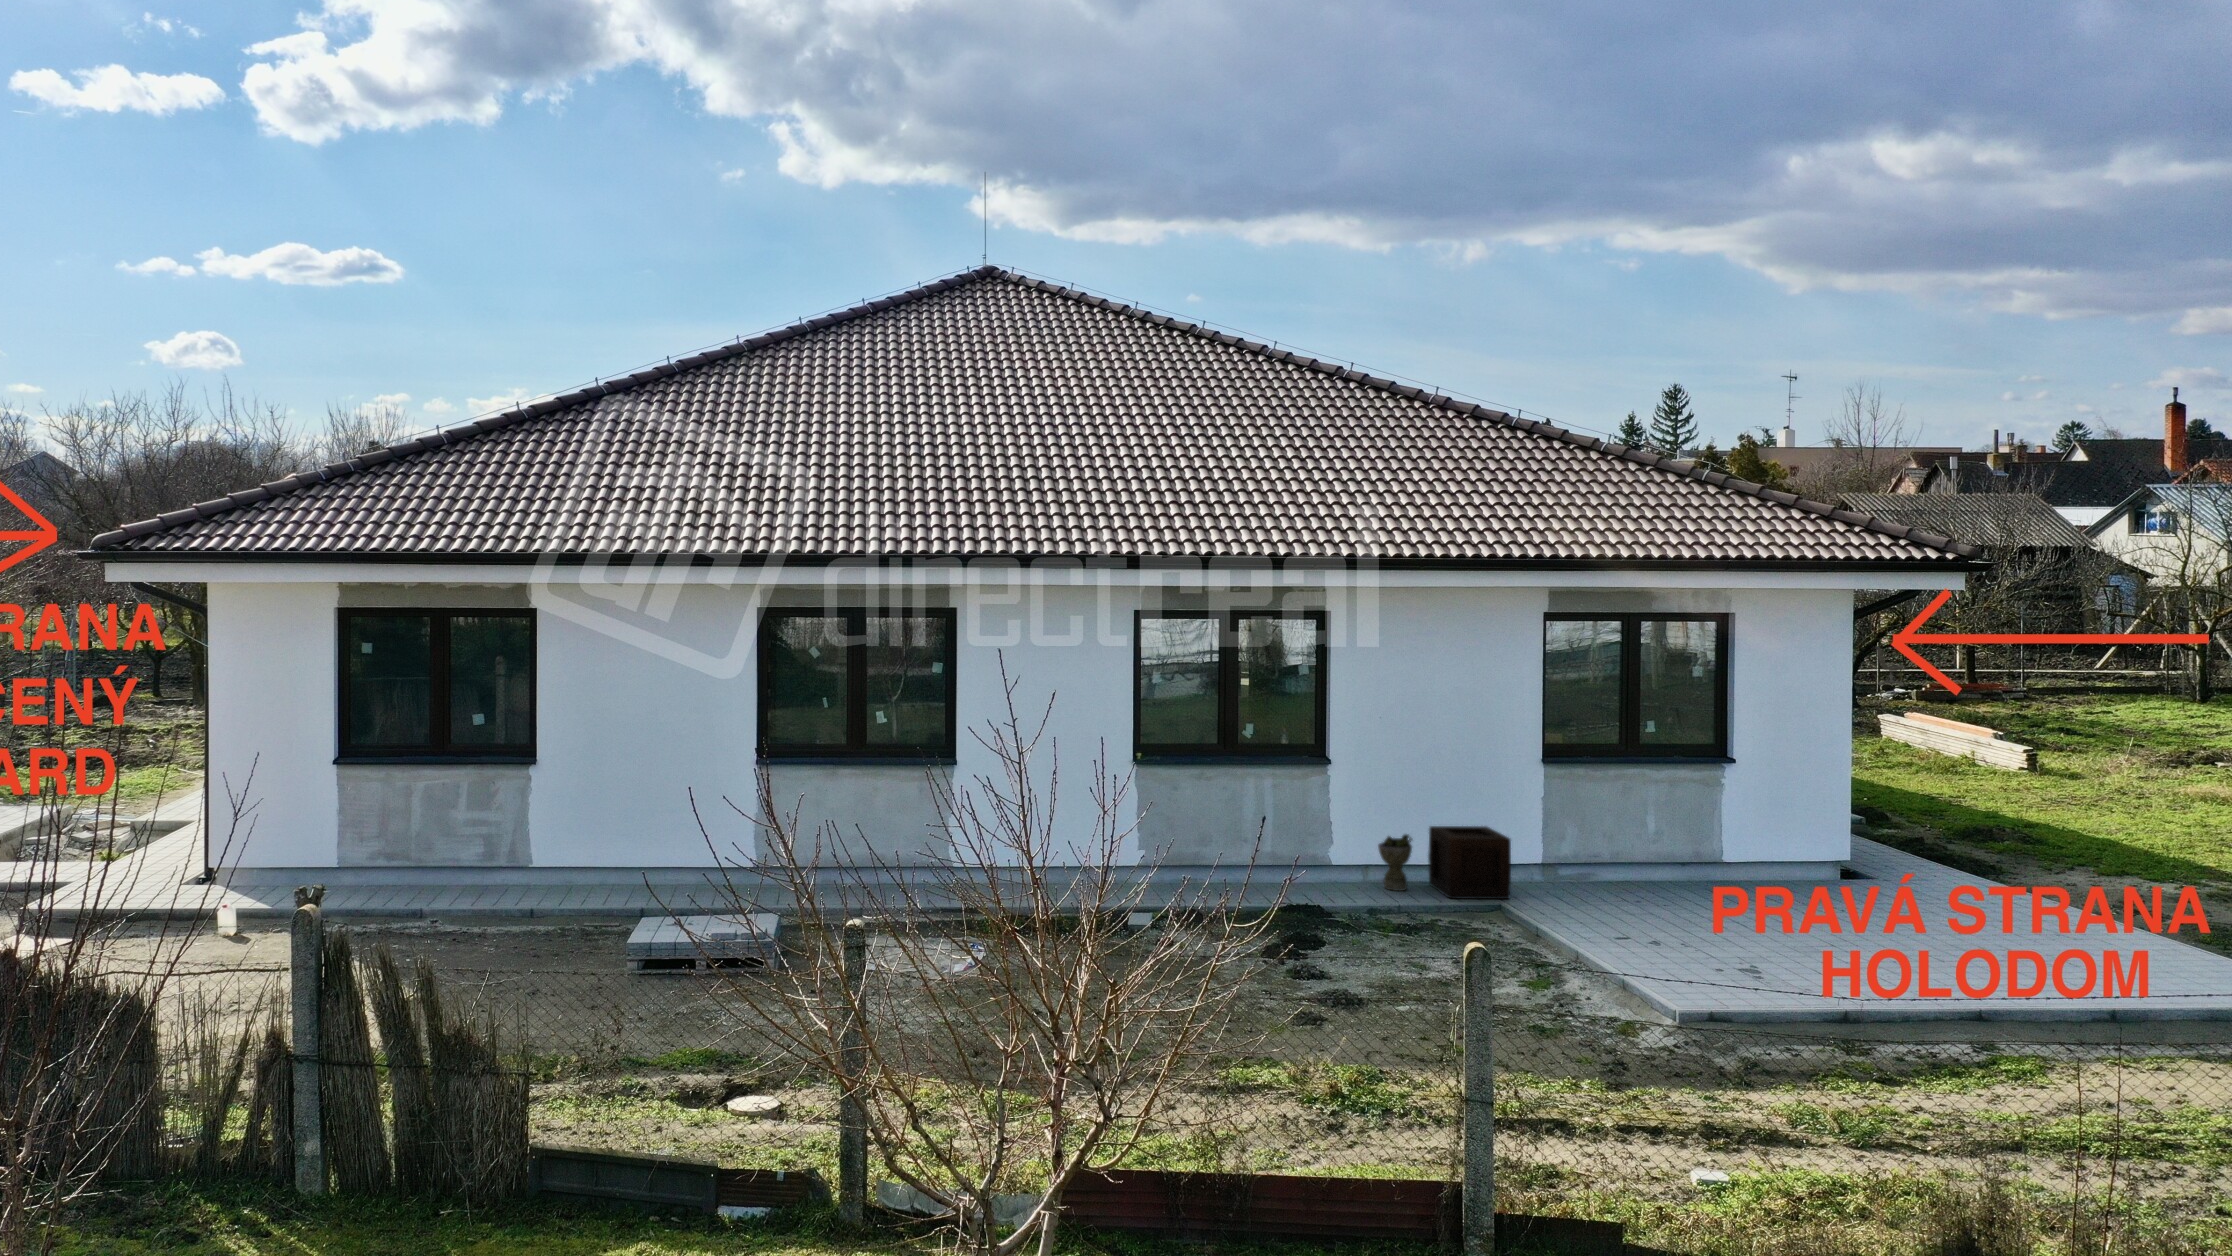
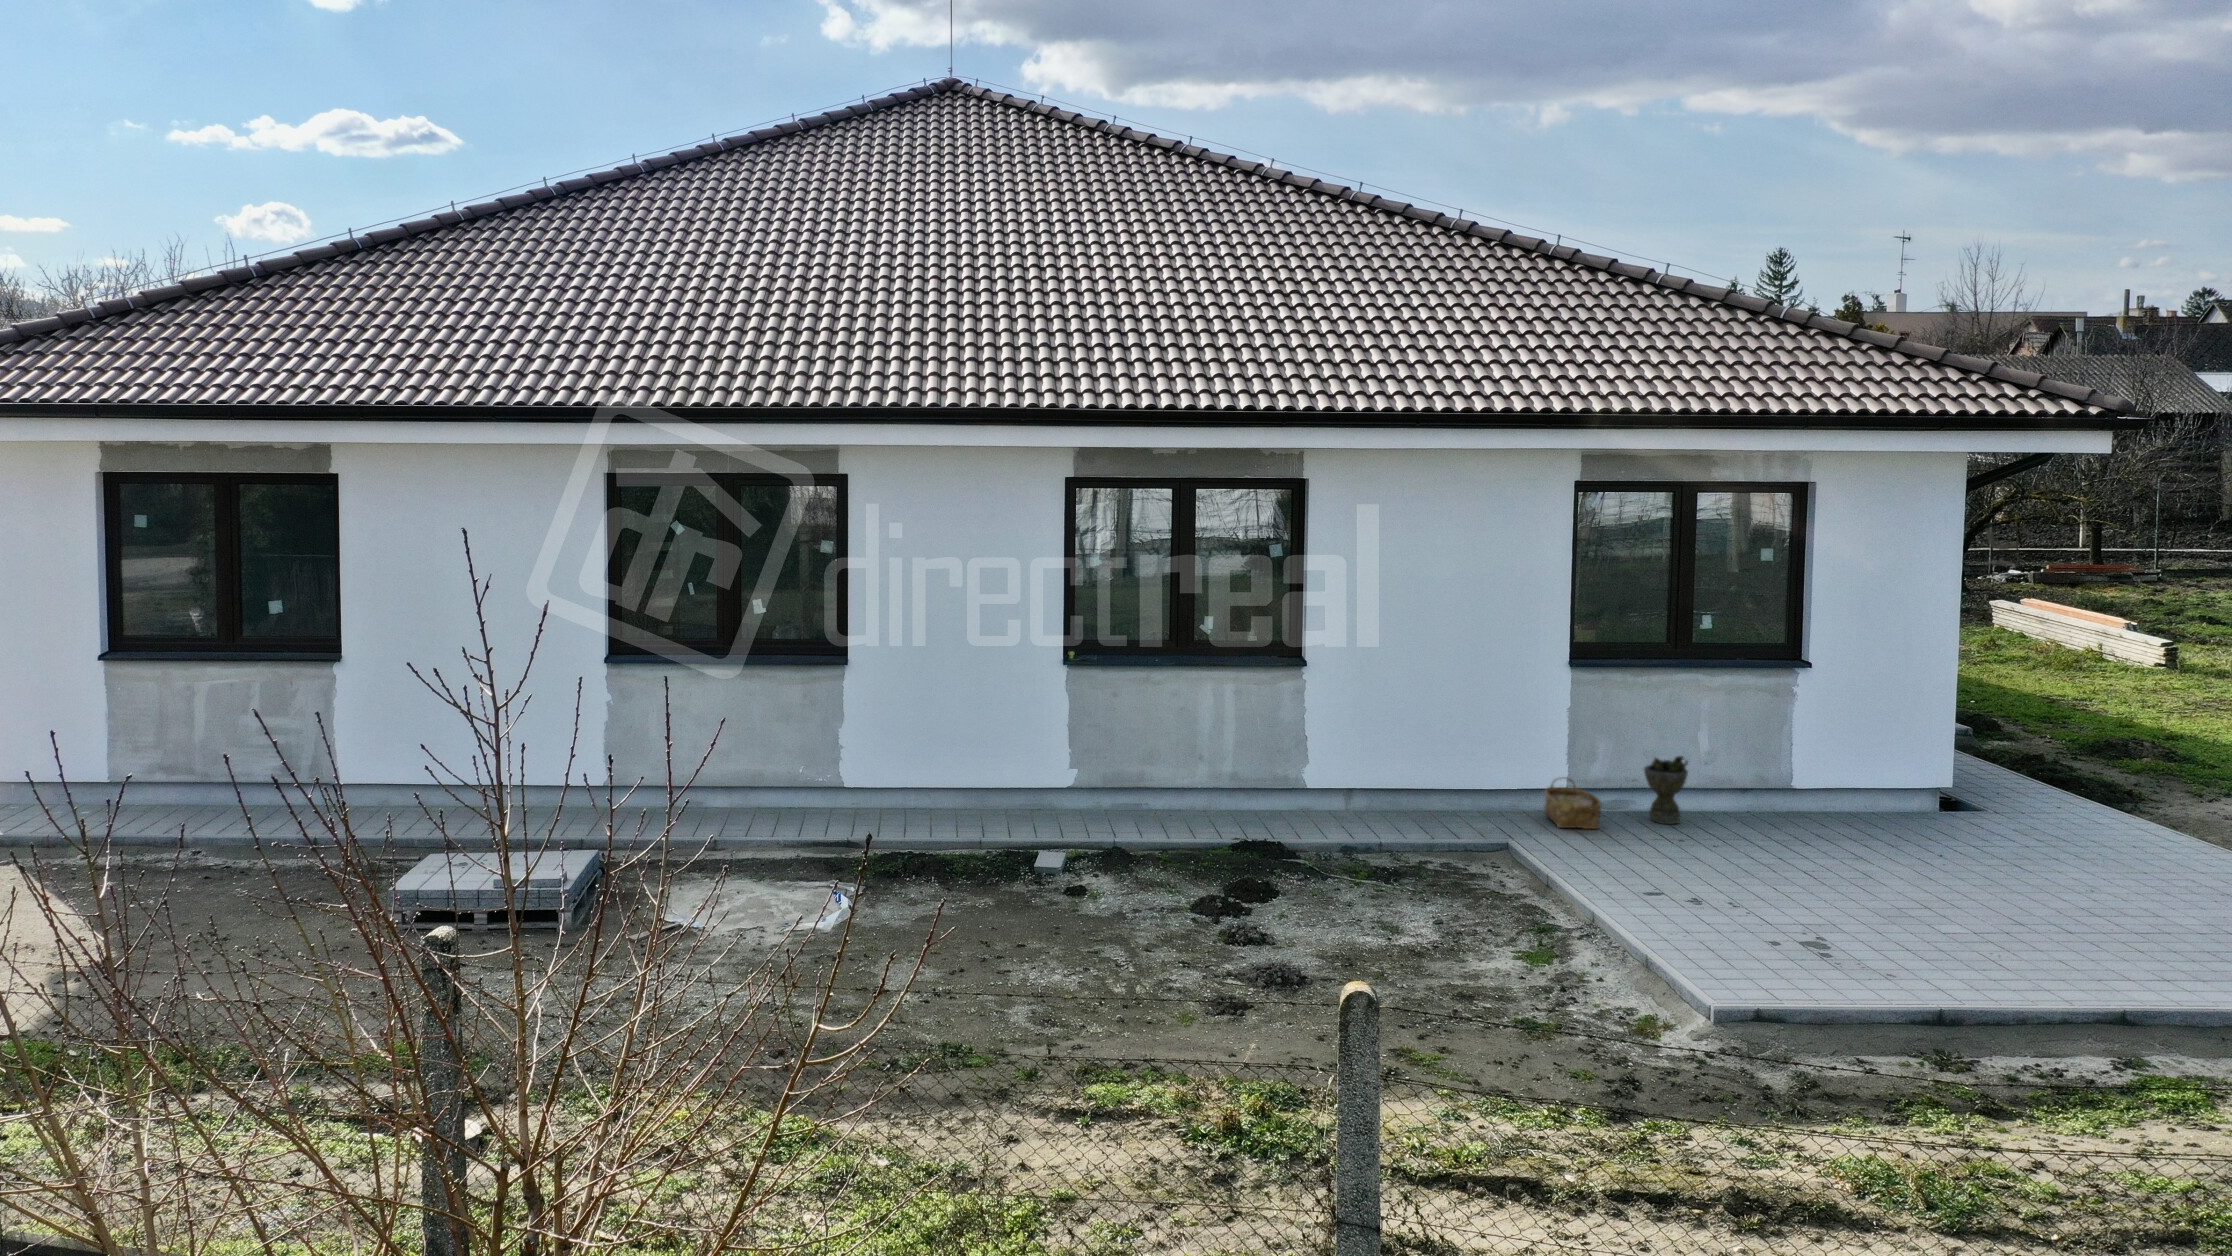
wooden crate: present [1428,826,1511,899] -> none [1422,745,1521,836]
planter: present [1378,834,1412,891] -> present [1644,756,1688,824]
woven basket: none [1528,852,1575,894] -> present [1545,777,1601,829]

